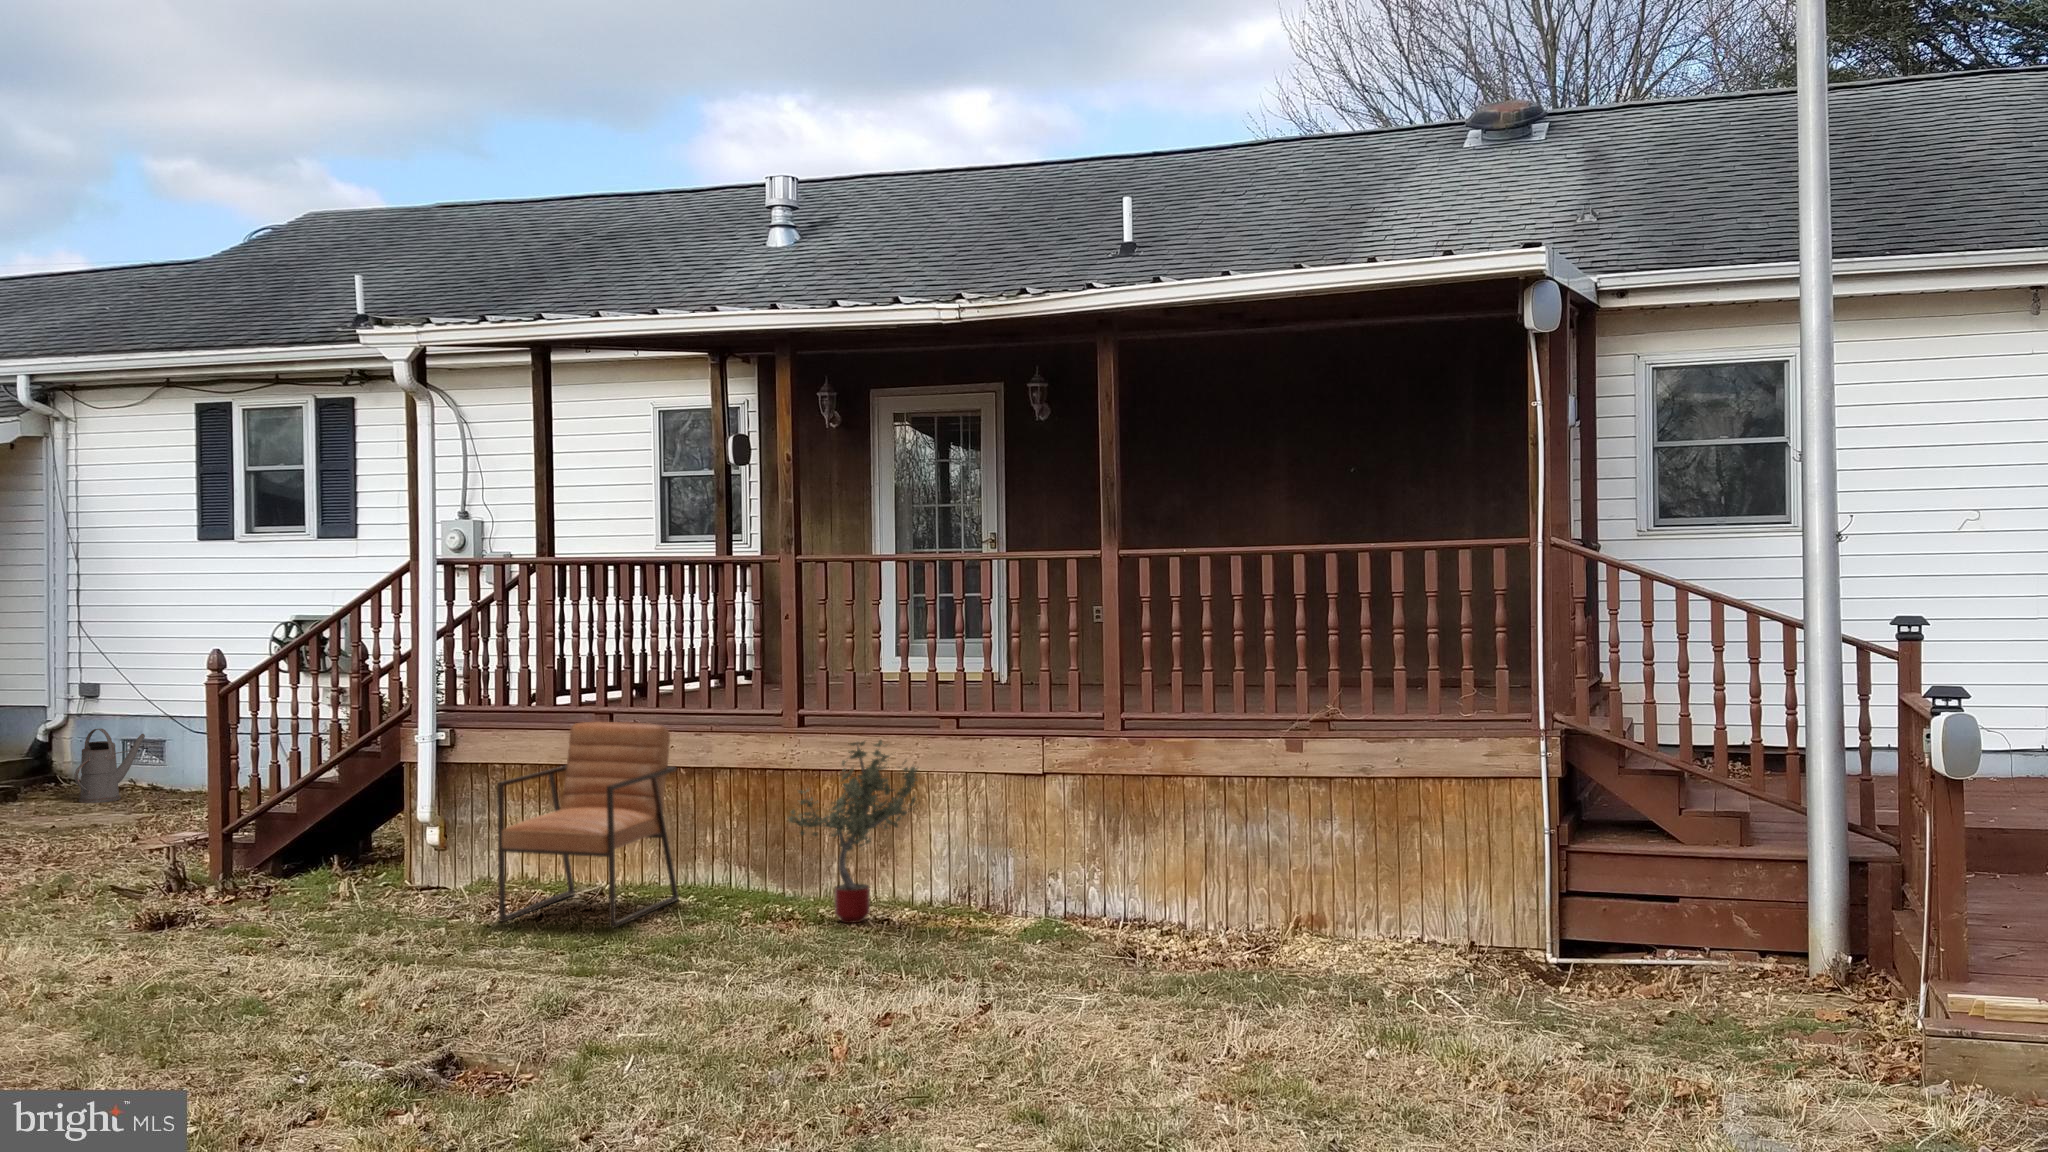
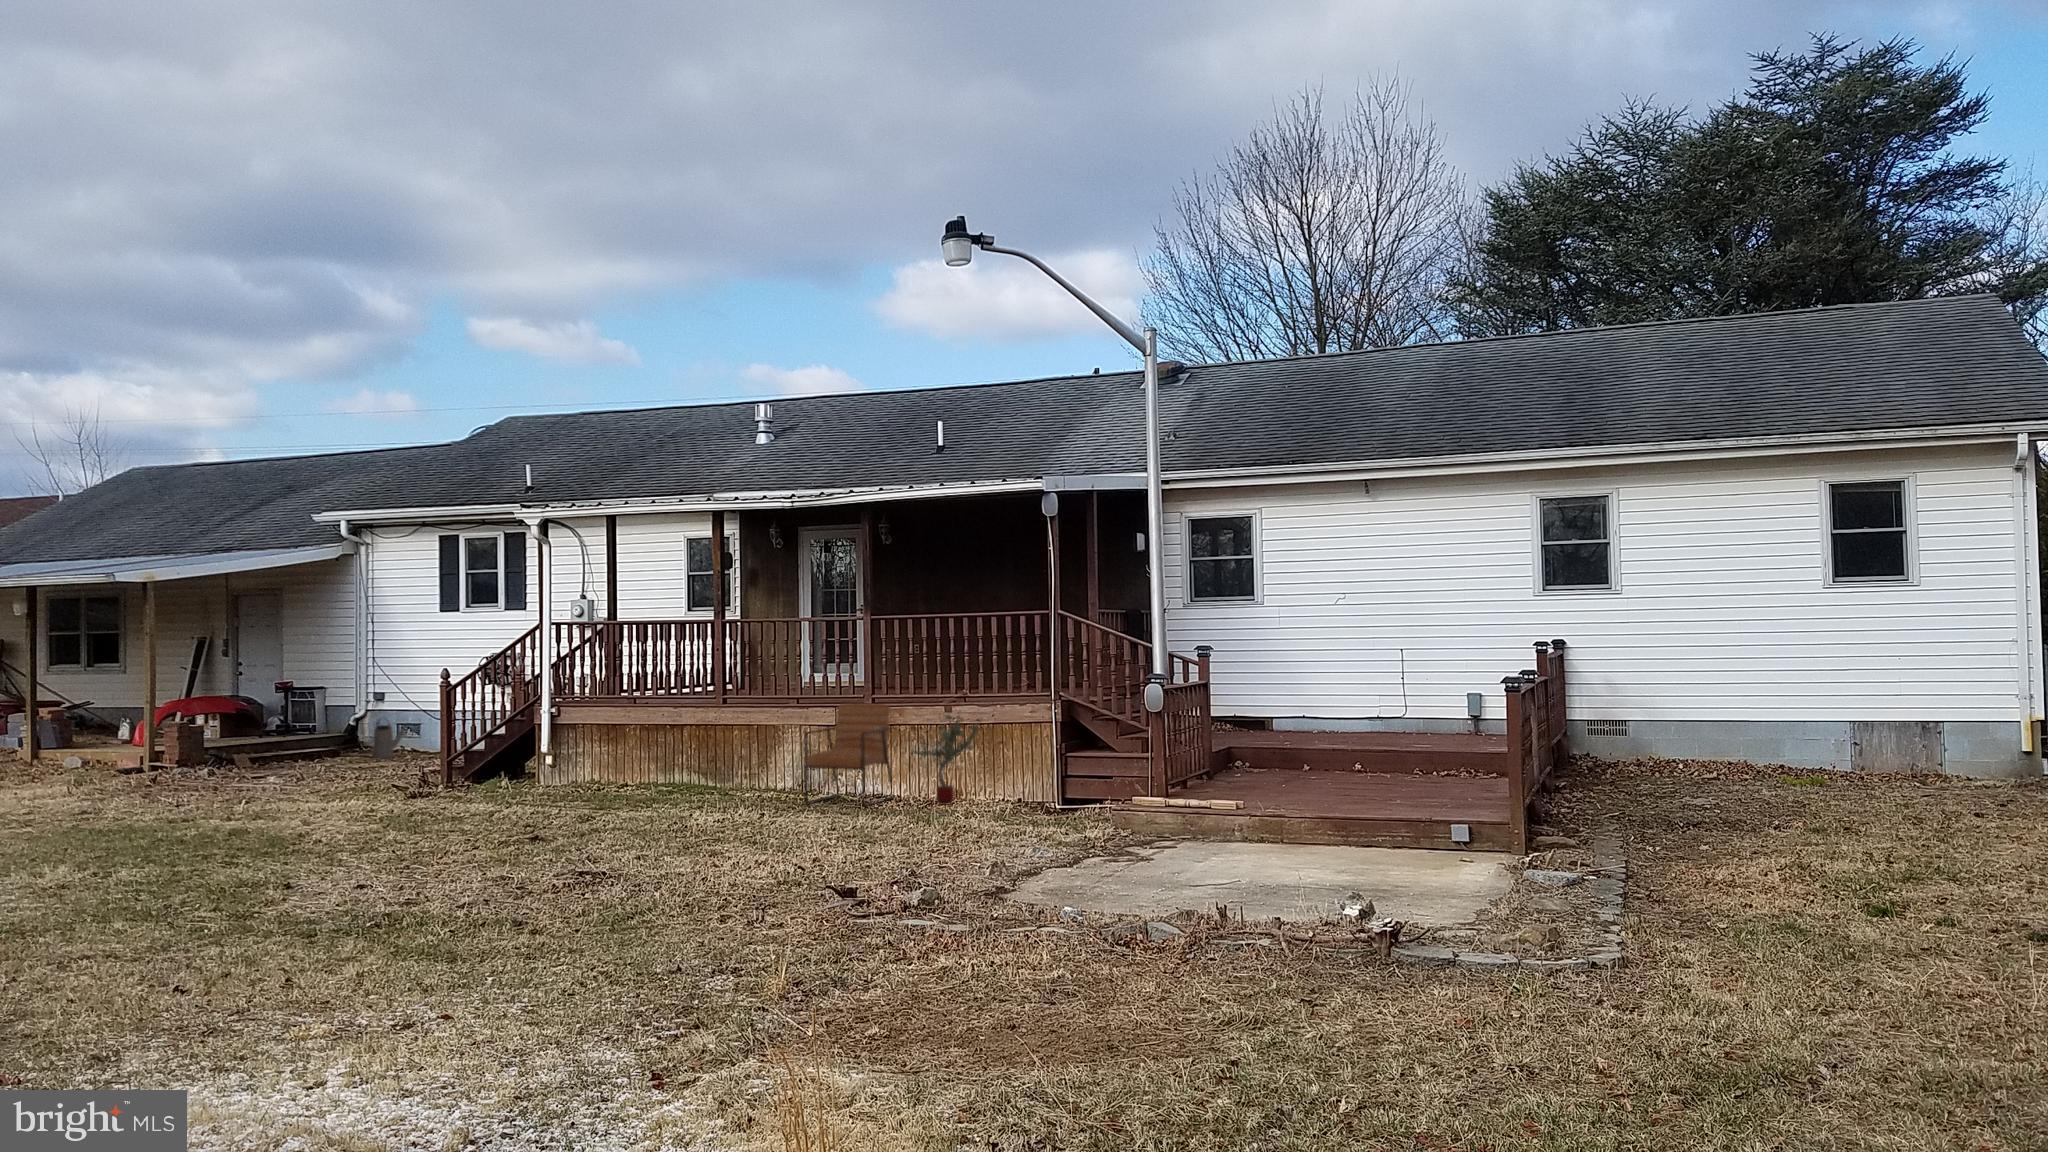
chair: present [497,722,679,928] -> present [804,703,894,807]
potted tree: present [788,740,918,923] -> present [912,710,978,805]

